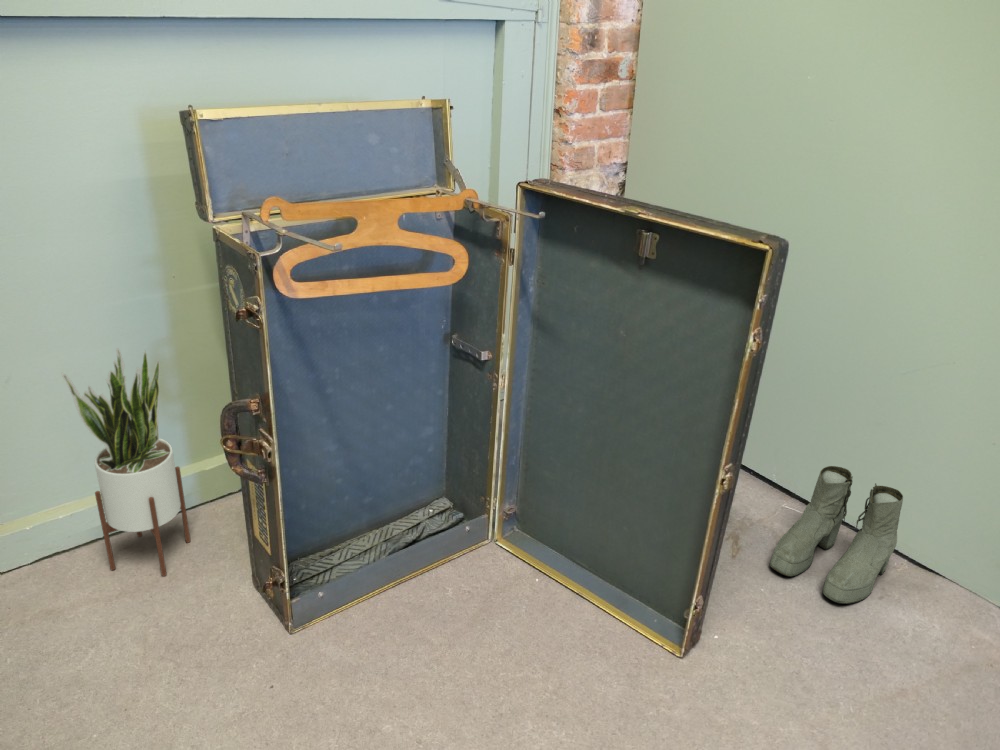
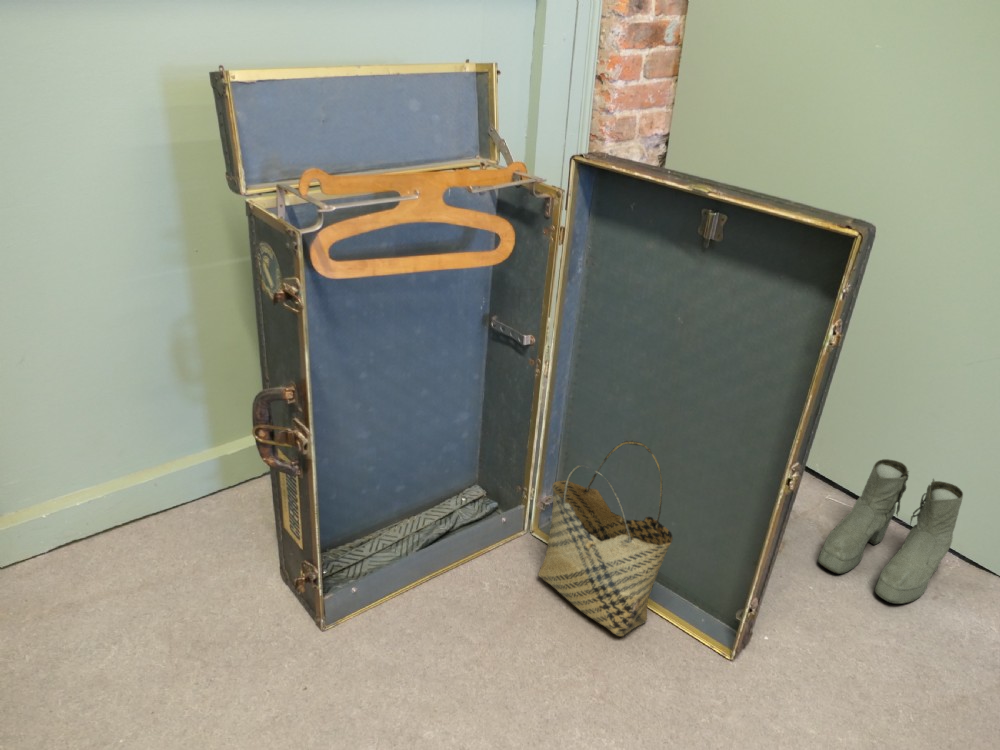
potted plant: present [61,348,191,576] -> none [81,328,213,567]
woven basket: none [499,449,621,636] -> present [538,441,673,636]

